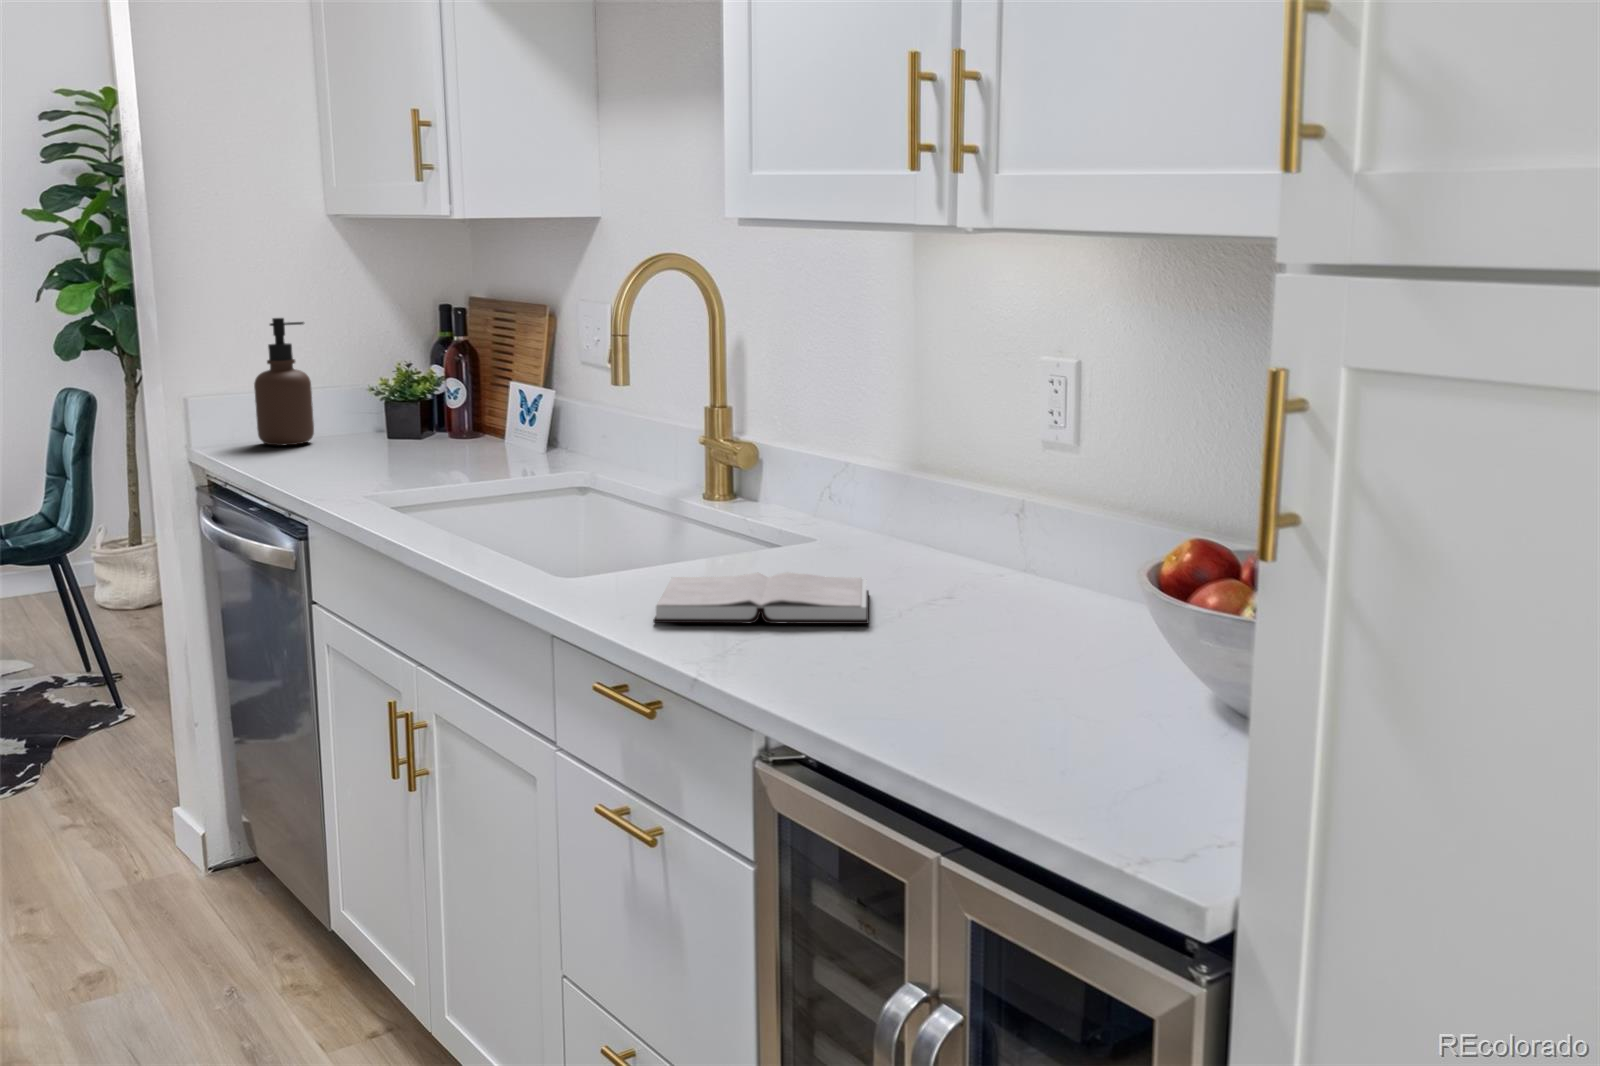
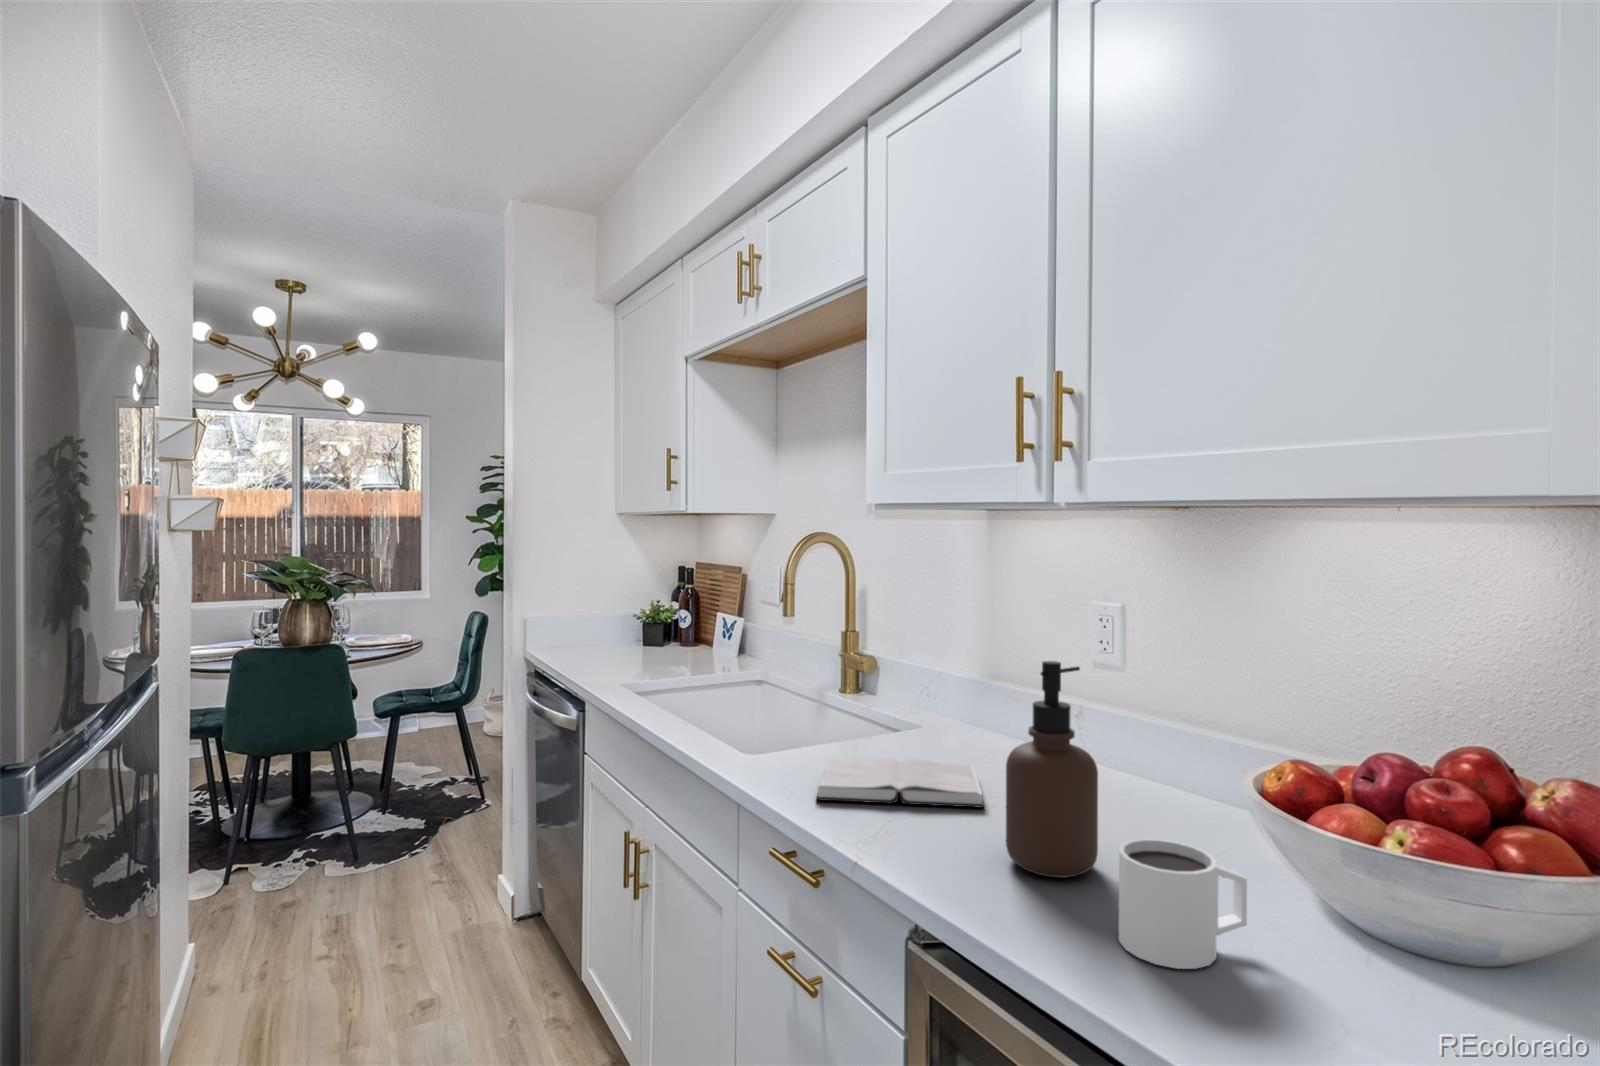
soap dispenser: present [254,318,314,446] -> present [1006,661,1098,878]
mug: none [972,625,1106,747] -> present [1119,839,1247,969]

